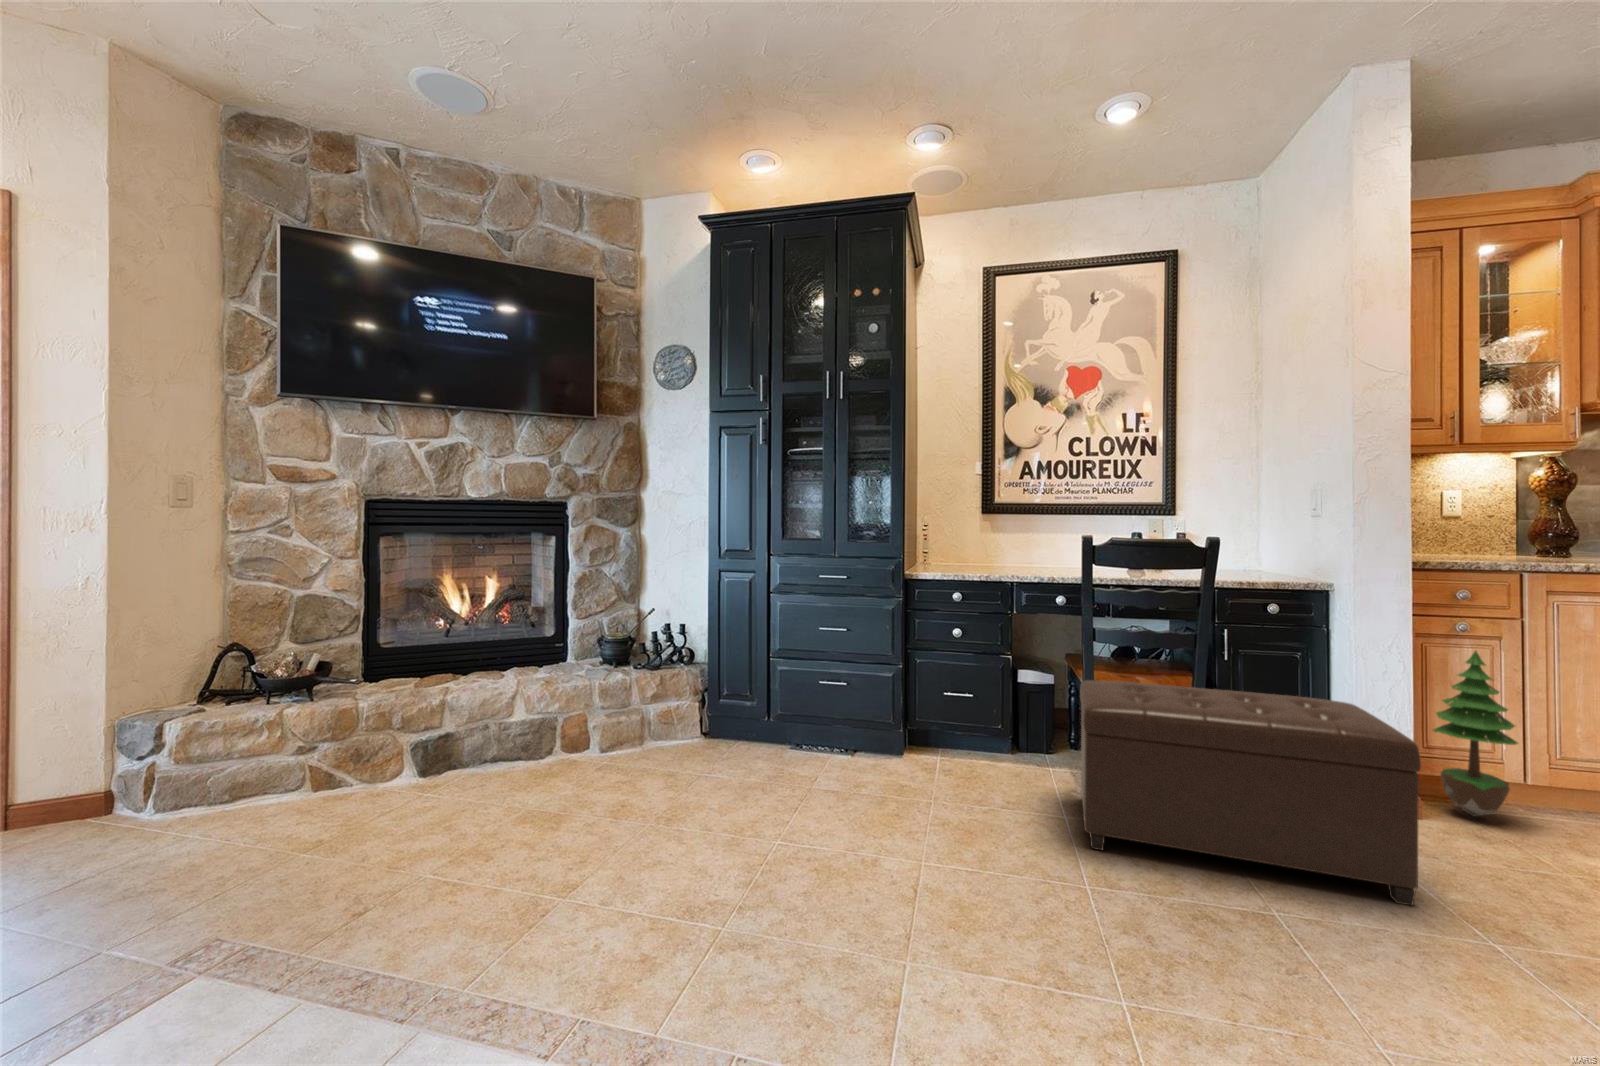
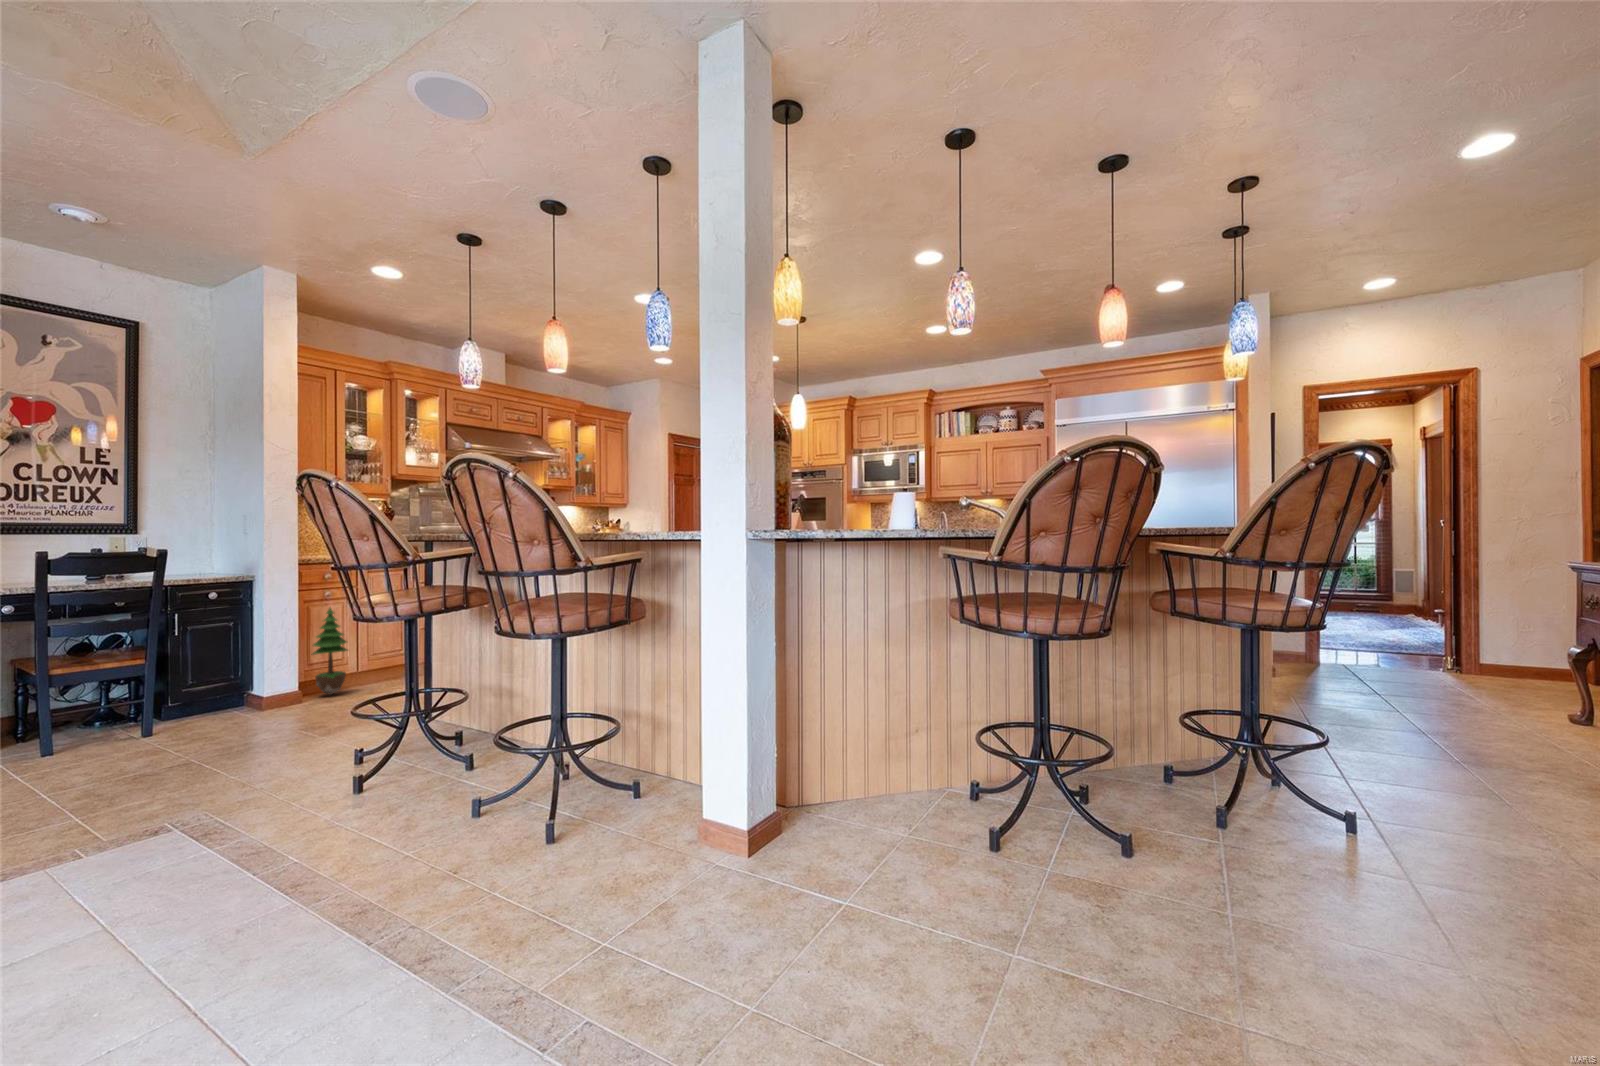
ottoman: present [1080,680,1421,905] -> none [35,643,278,777]

